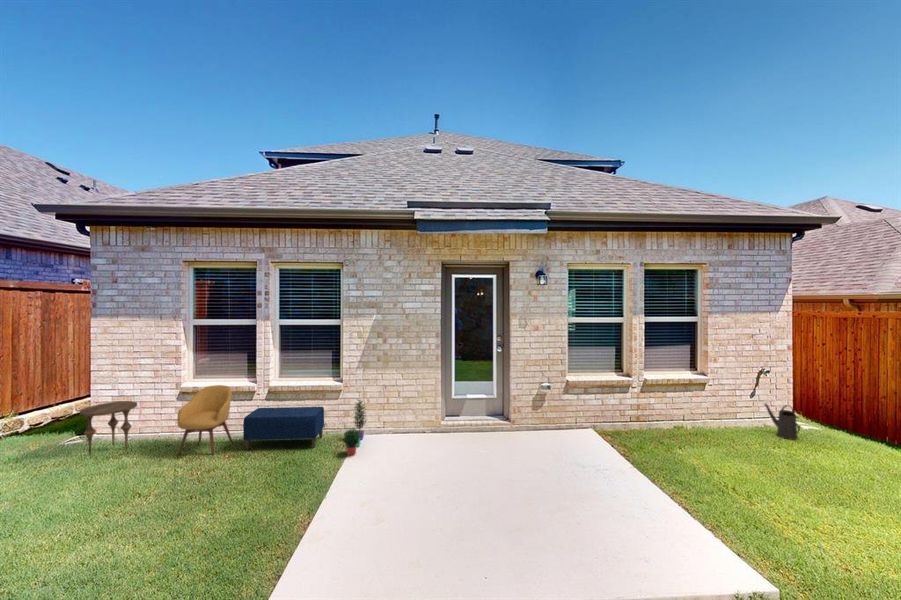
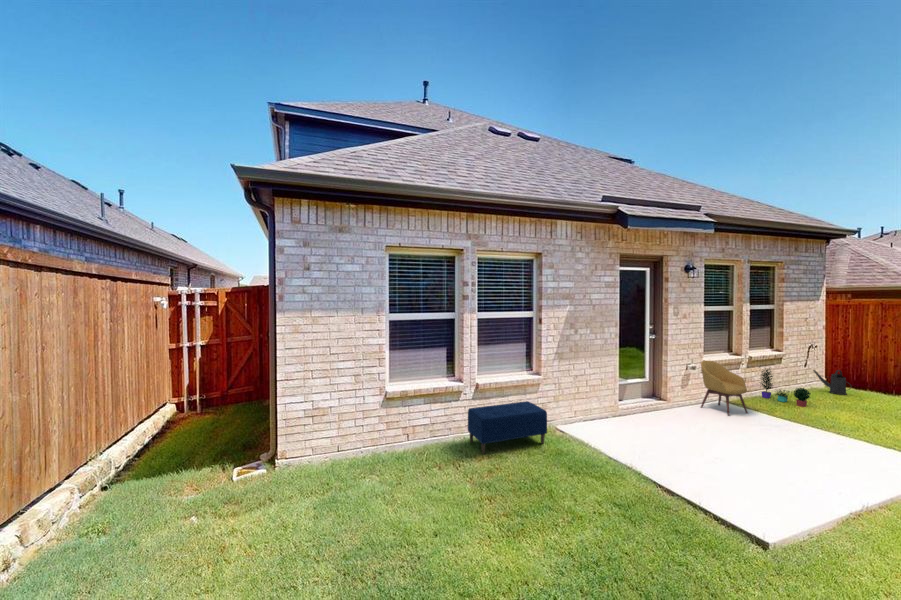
chair: present [177,385,232,455] -> present [701,361,748,416]
potted plant: present [343,400,366,455] -> present [761,368,811,407]
side table: present [80,401,137,455] -> none [296,414,351,486]

